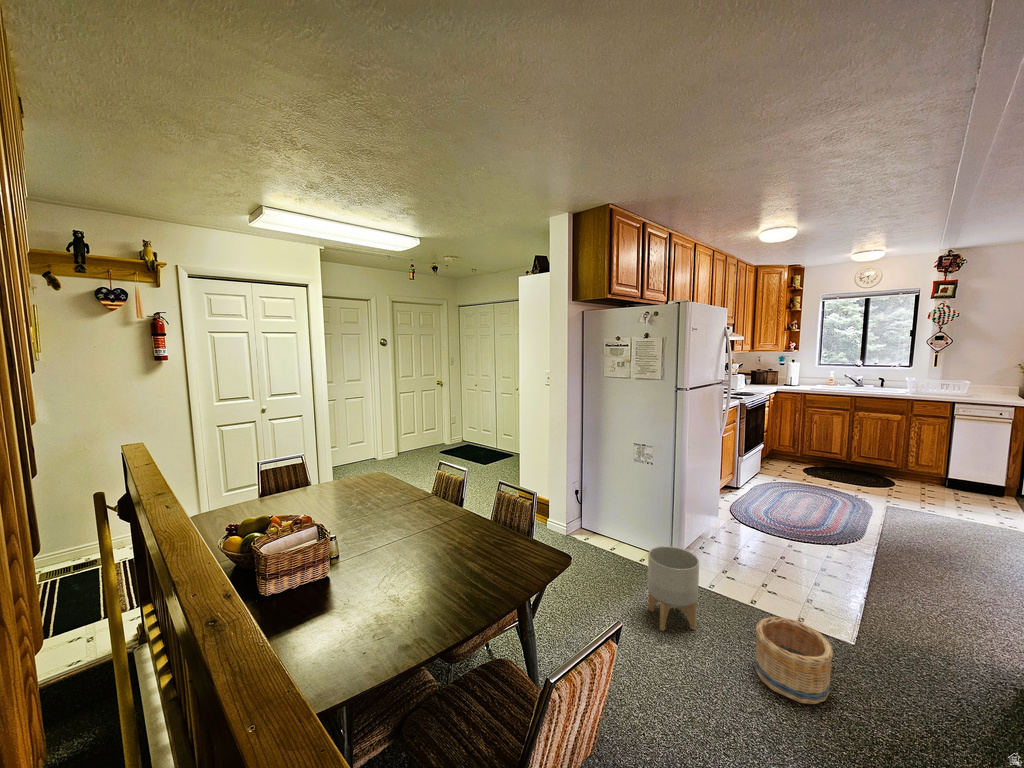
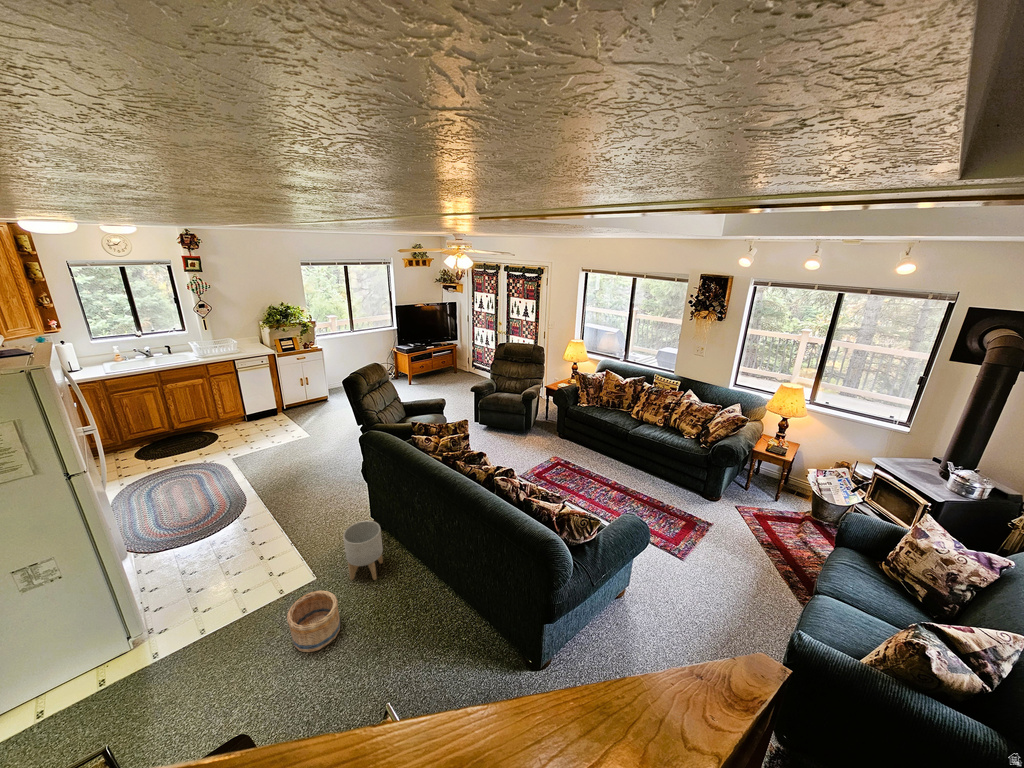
planter: present [648,546,699,631] -> present [343,520,383,580]

